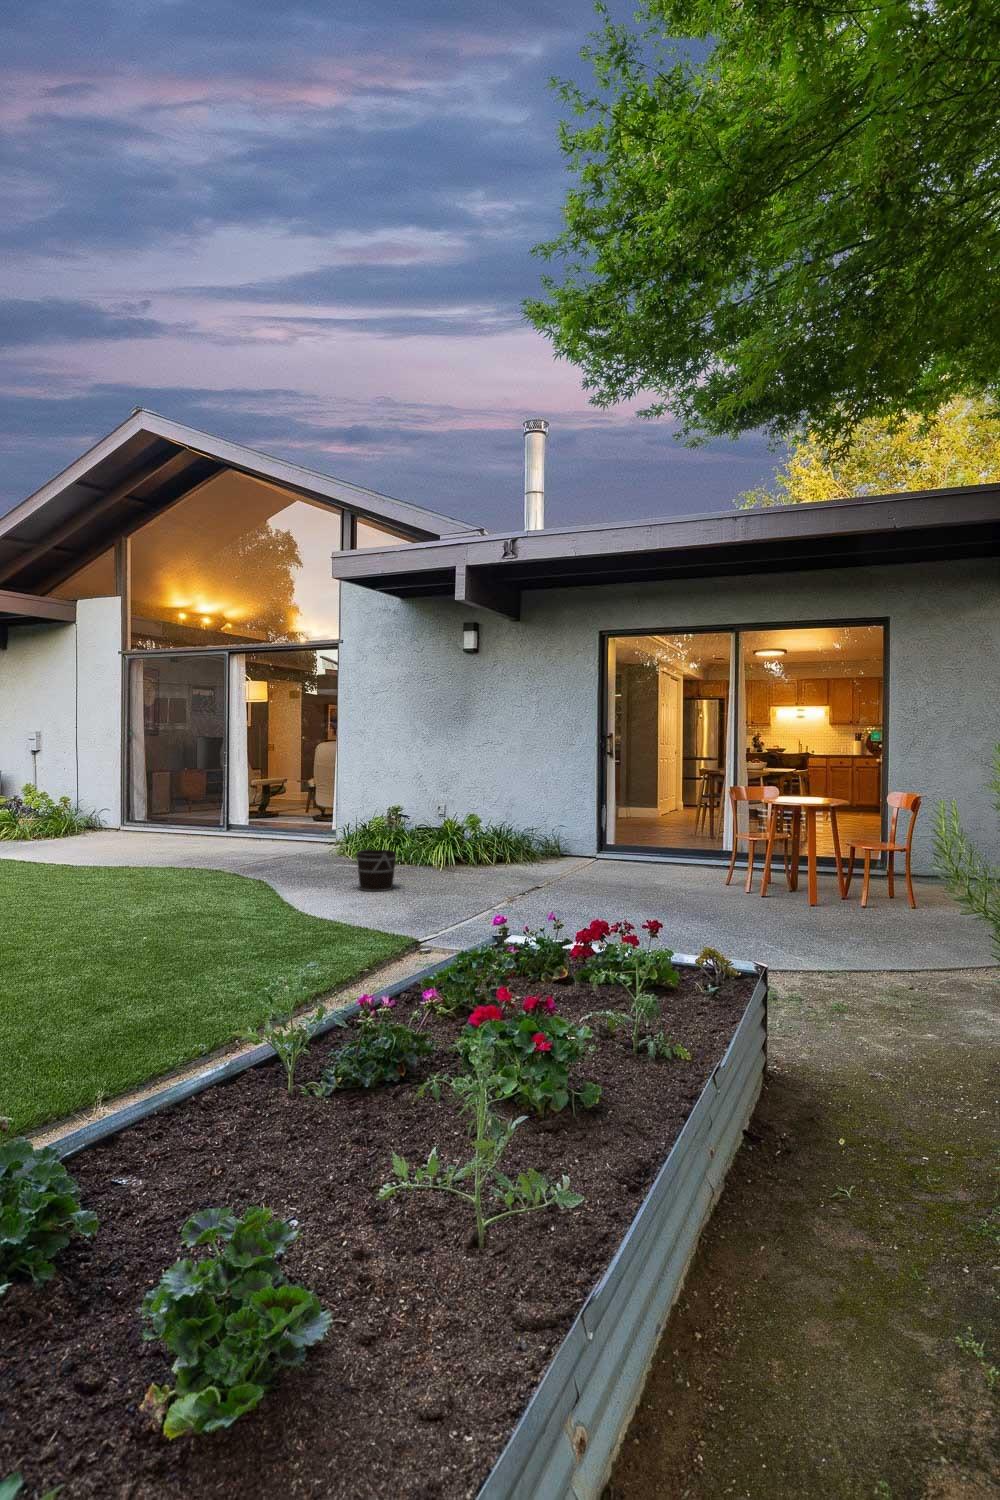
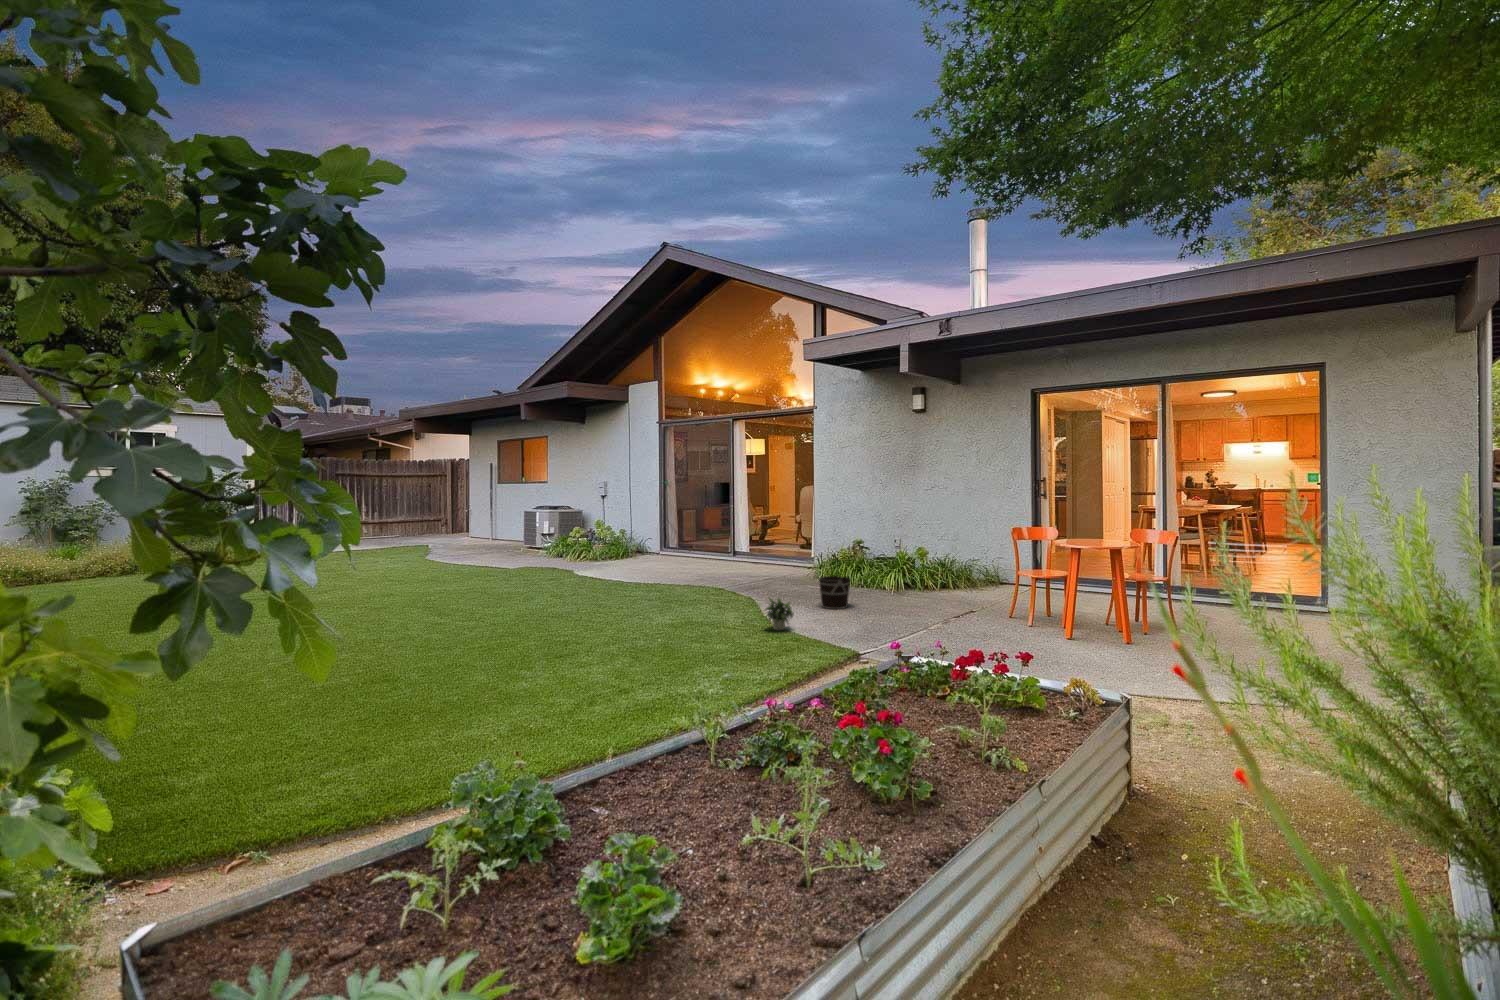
potted plant: none [290,876,331,920] -> present [765,598,793,630]

